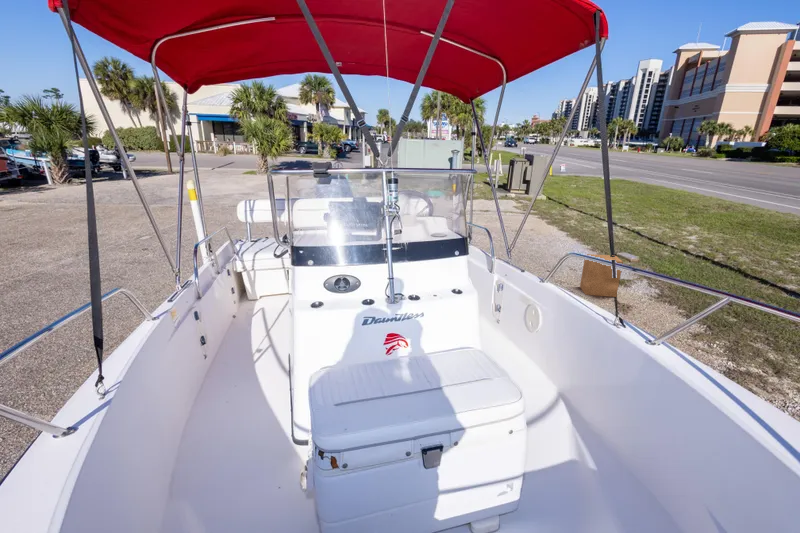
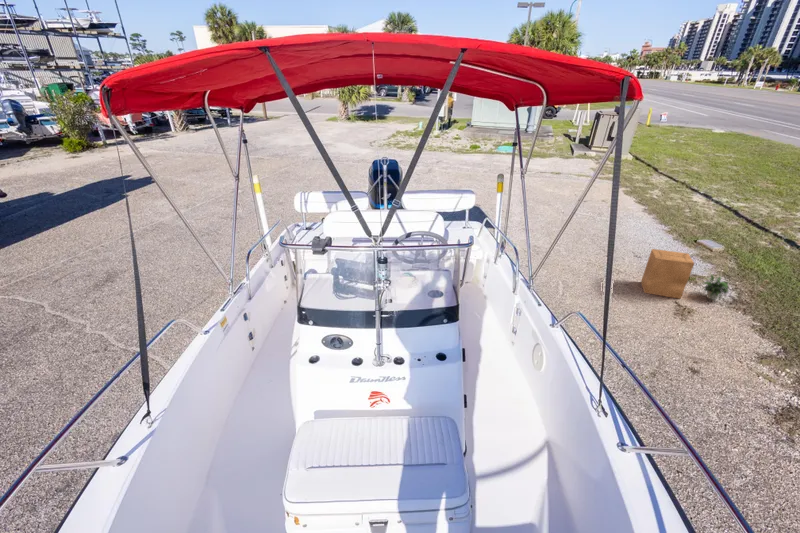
potted plant: none [631,273,654,296] -> present [703,275,728,300]

